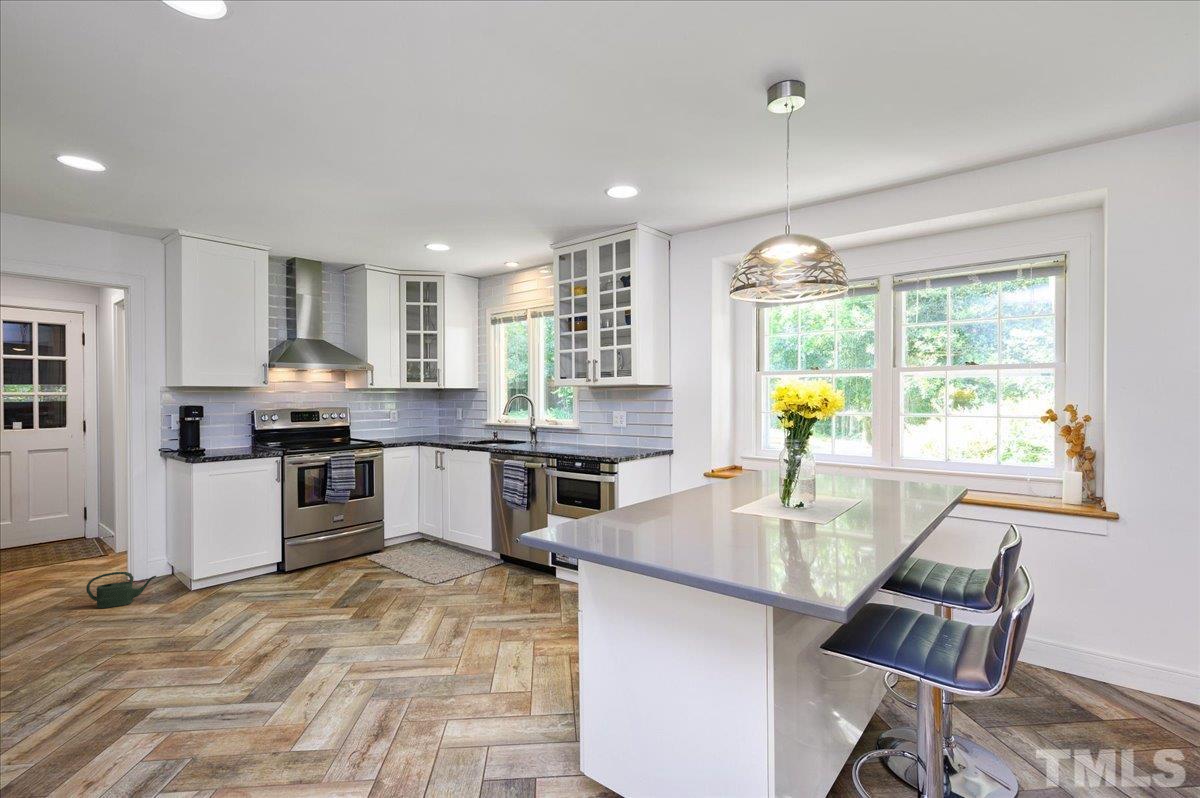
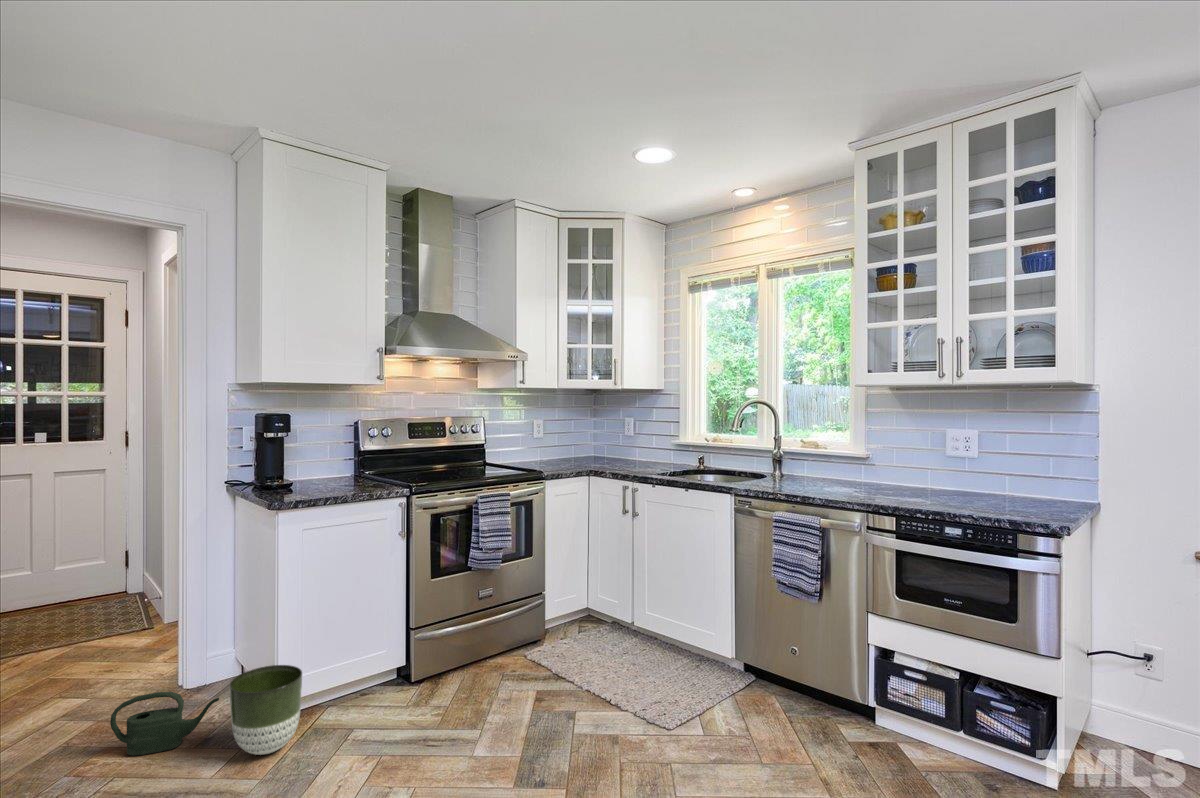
planter: none [163,555,209,604] -> present [229,665,302,755]

